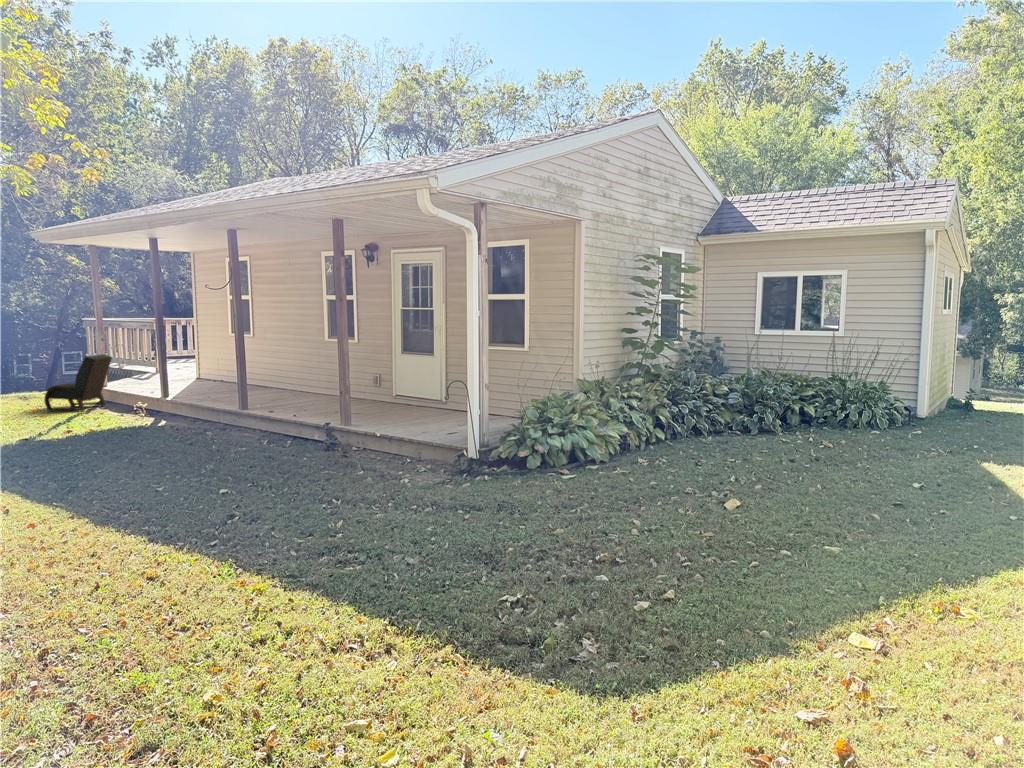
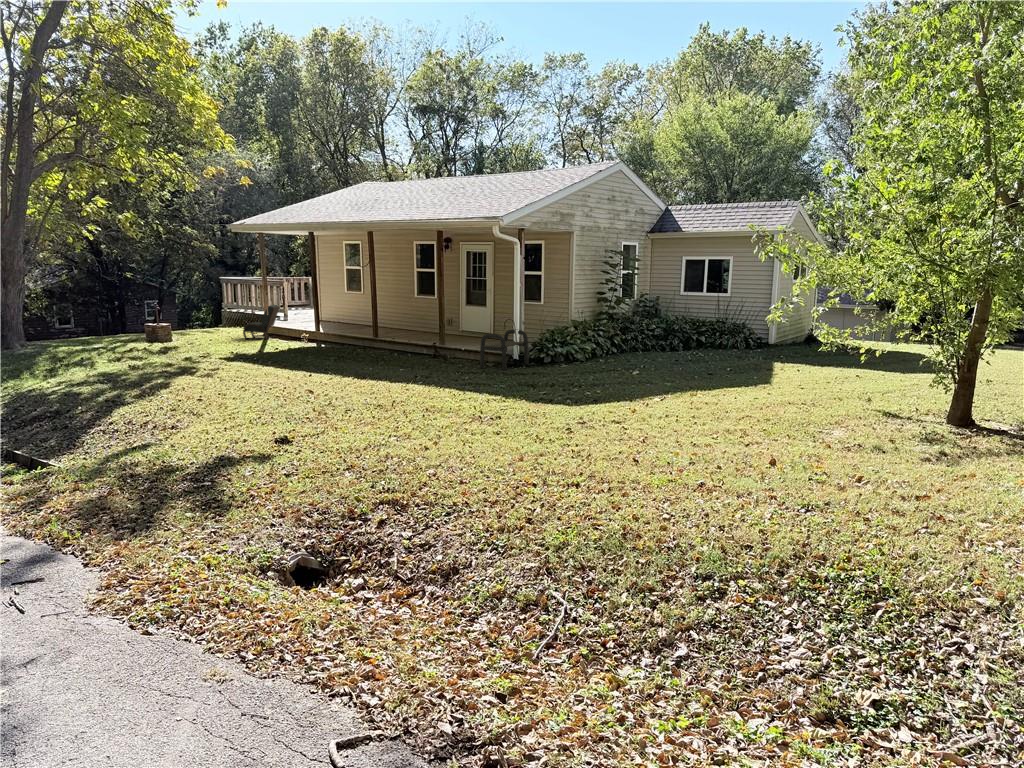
bench: none [383,404,494,501] -> present [480,329,529,370]

